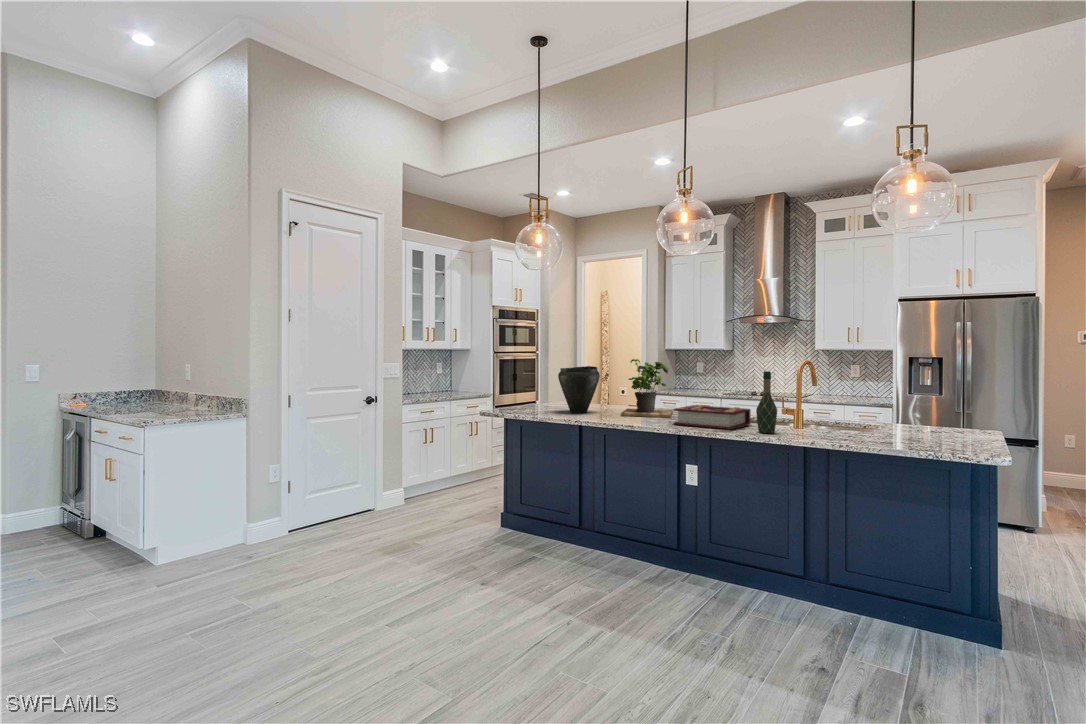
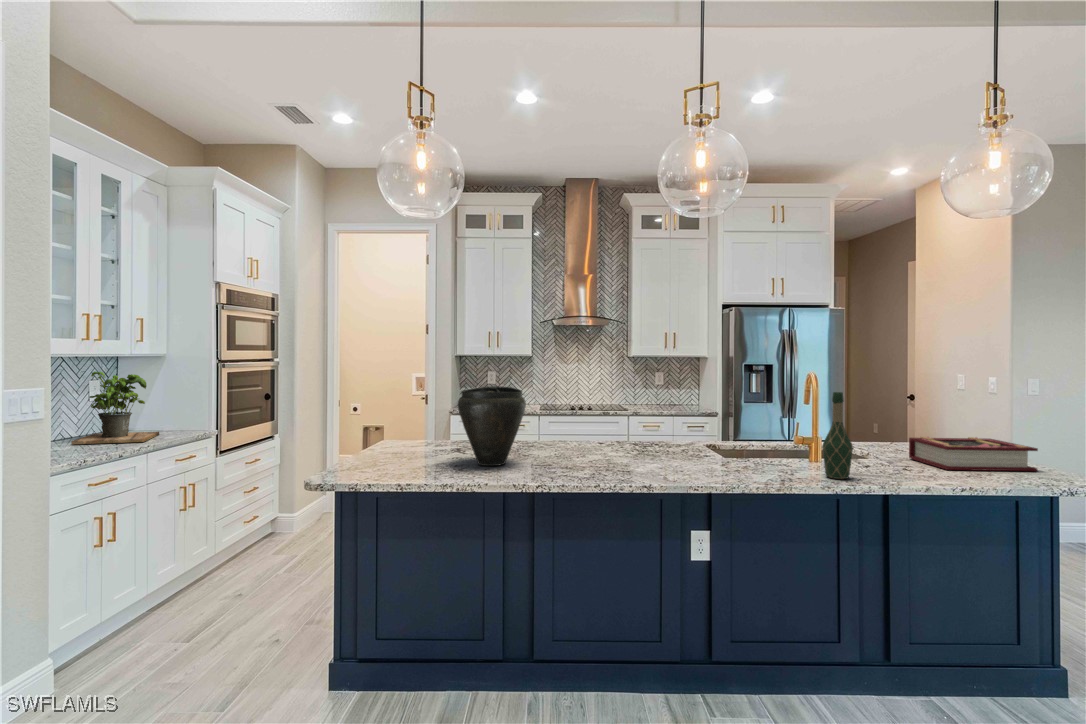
potted plant: present [621,359,673,417] -> present [72,372,159,444]
book: present [674,405,751,430] -> present [909,437,1038,471]

